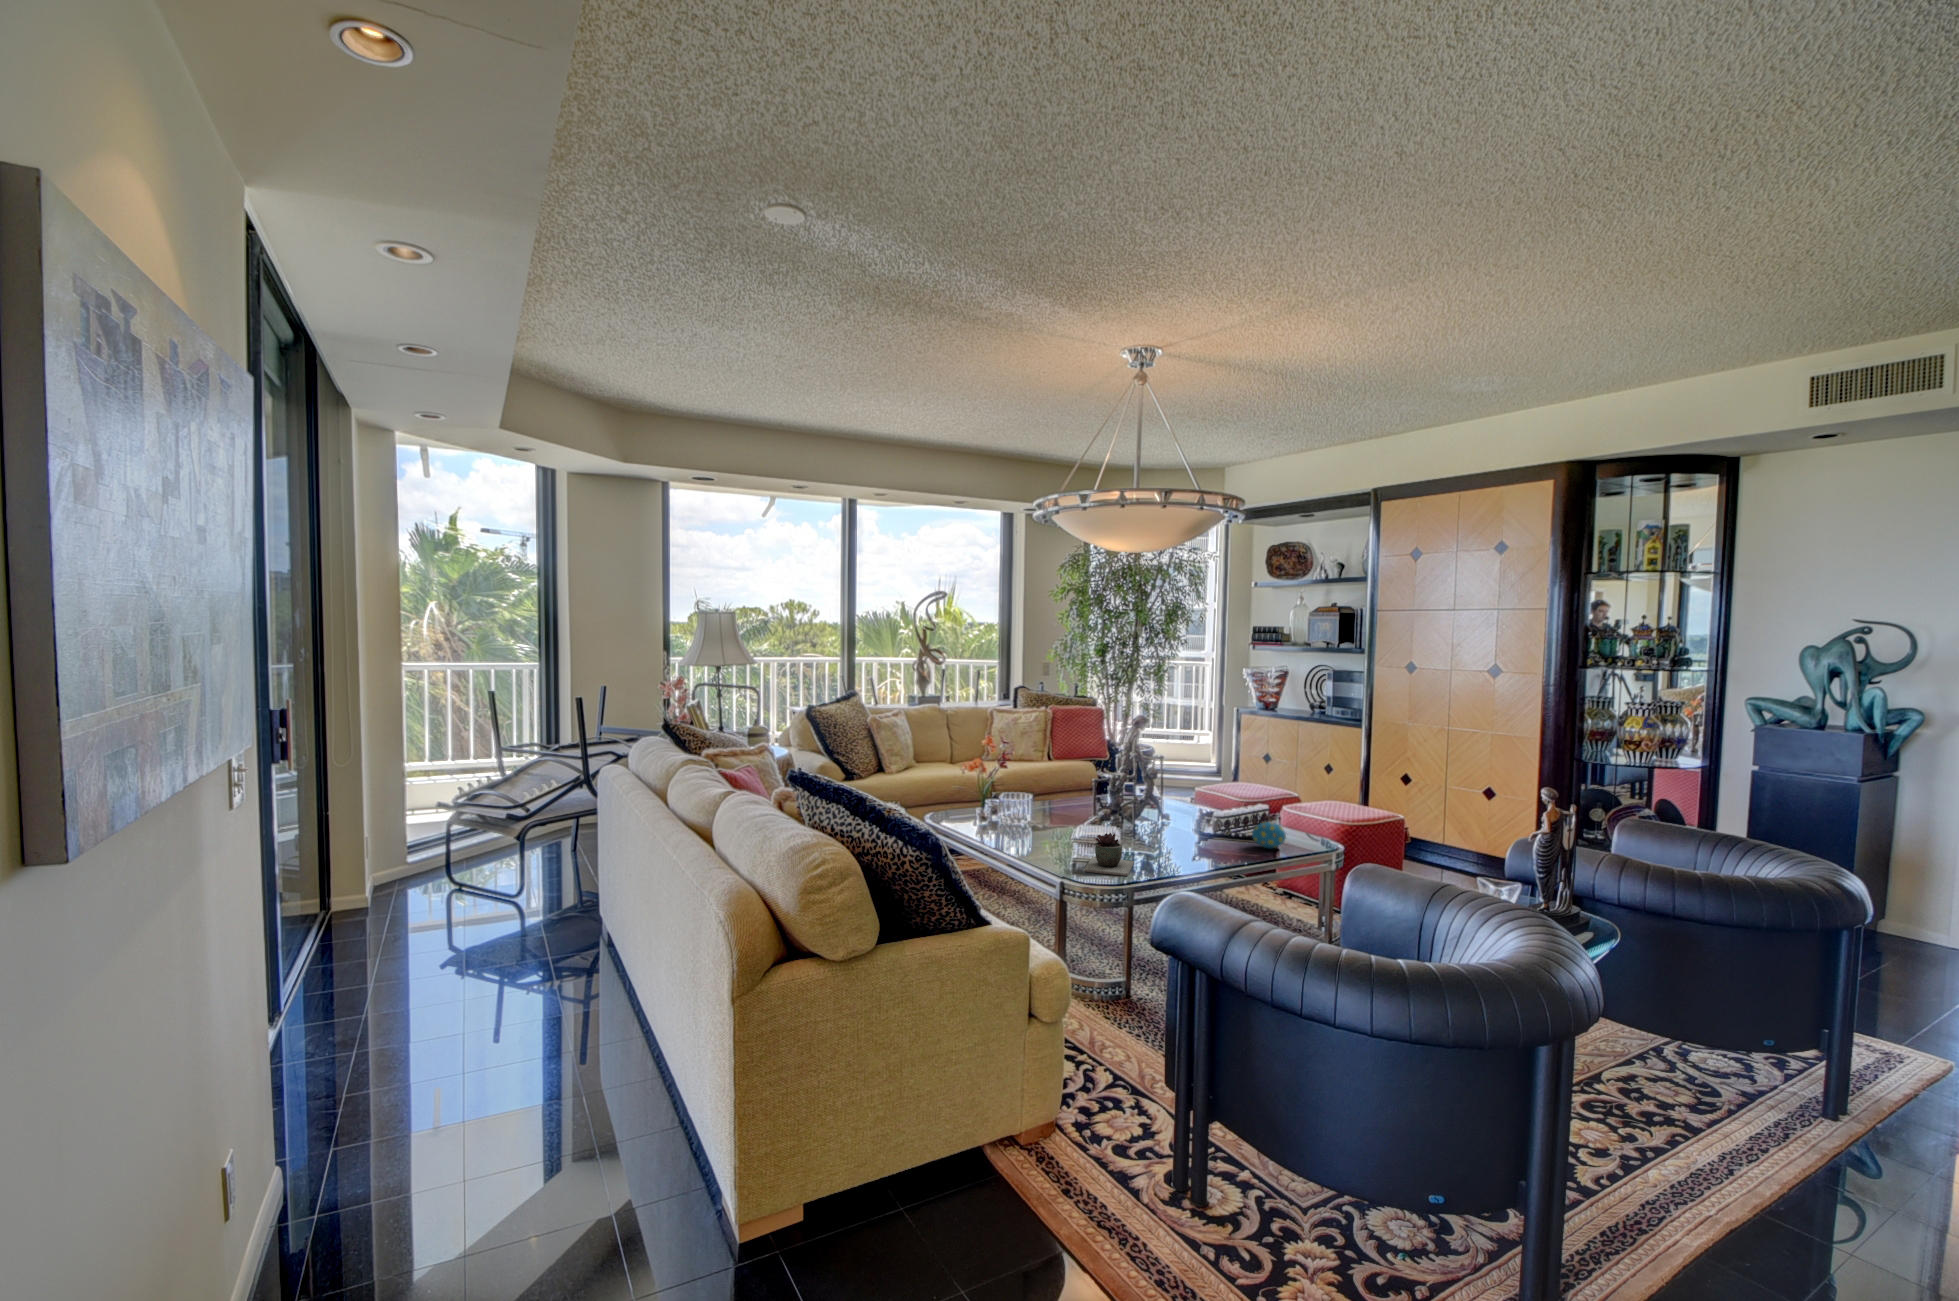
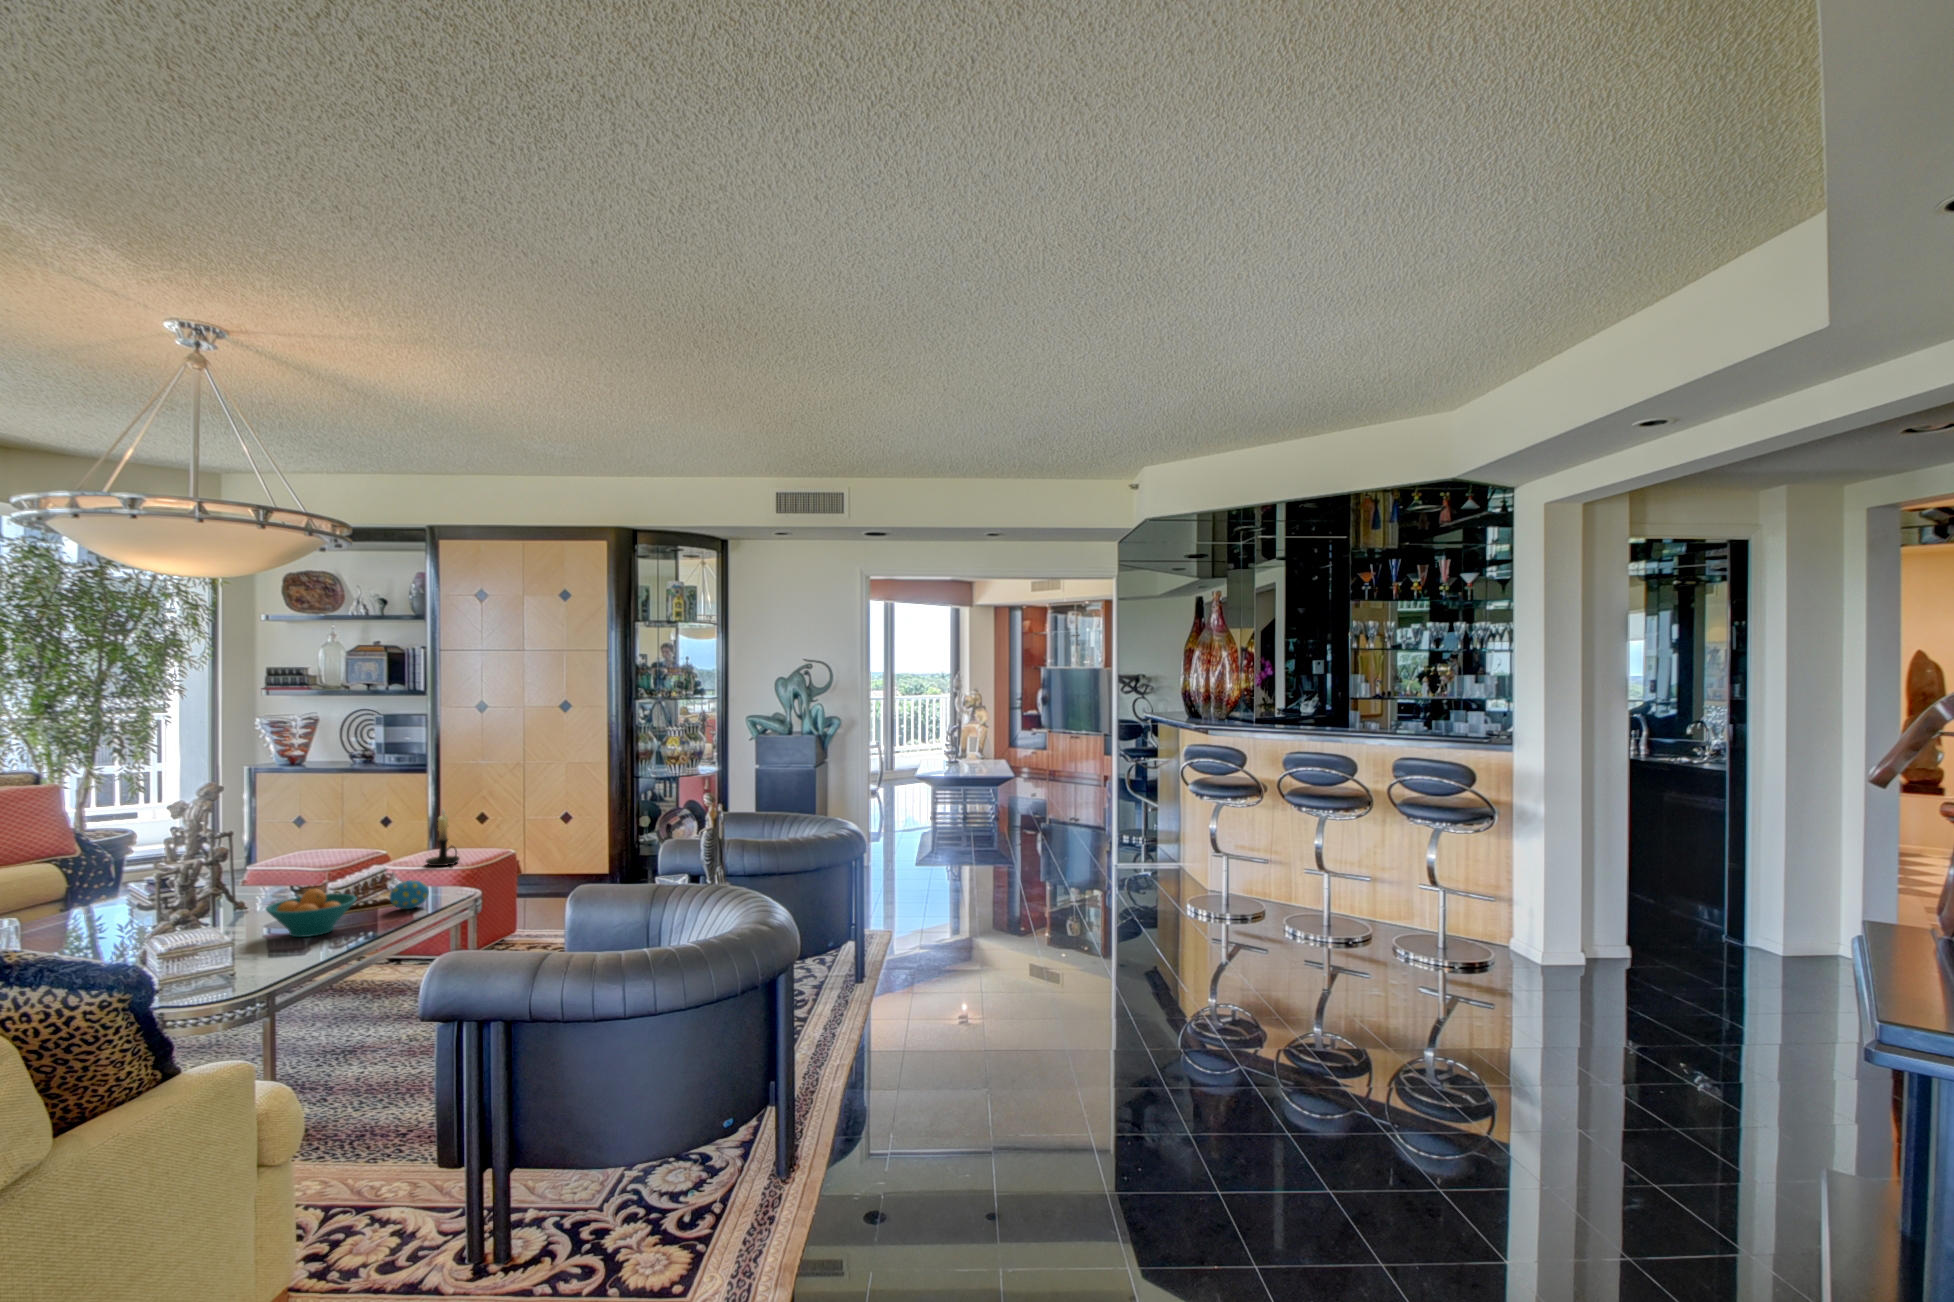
candle holder: none [1315,760,1346,817] -> present [426,809,460,866]
fruit bowl: none [1154,812,1220,852] -> present [266,889,357,937]
succulent plant: present [1084,833,1134,876] -> none [191,932,265,991]

